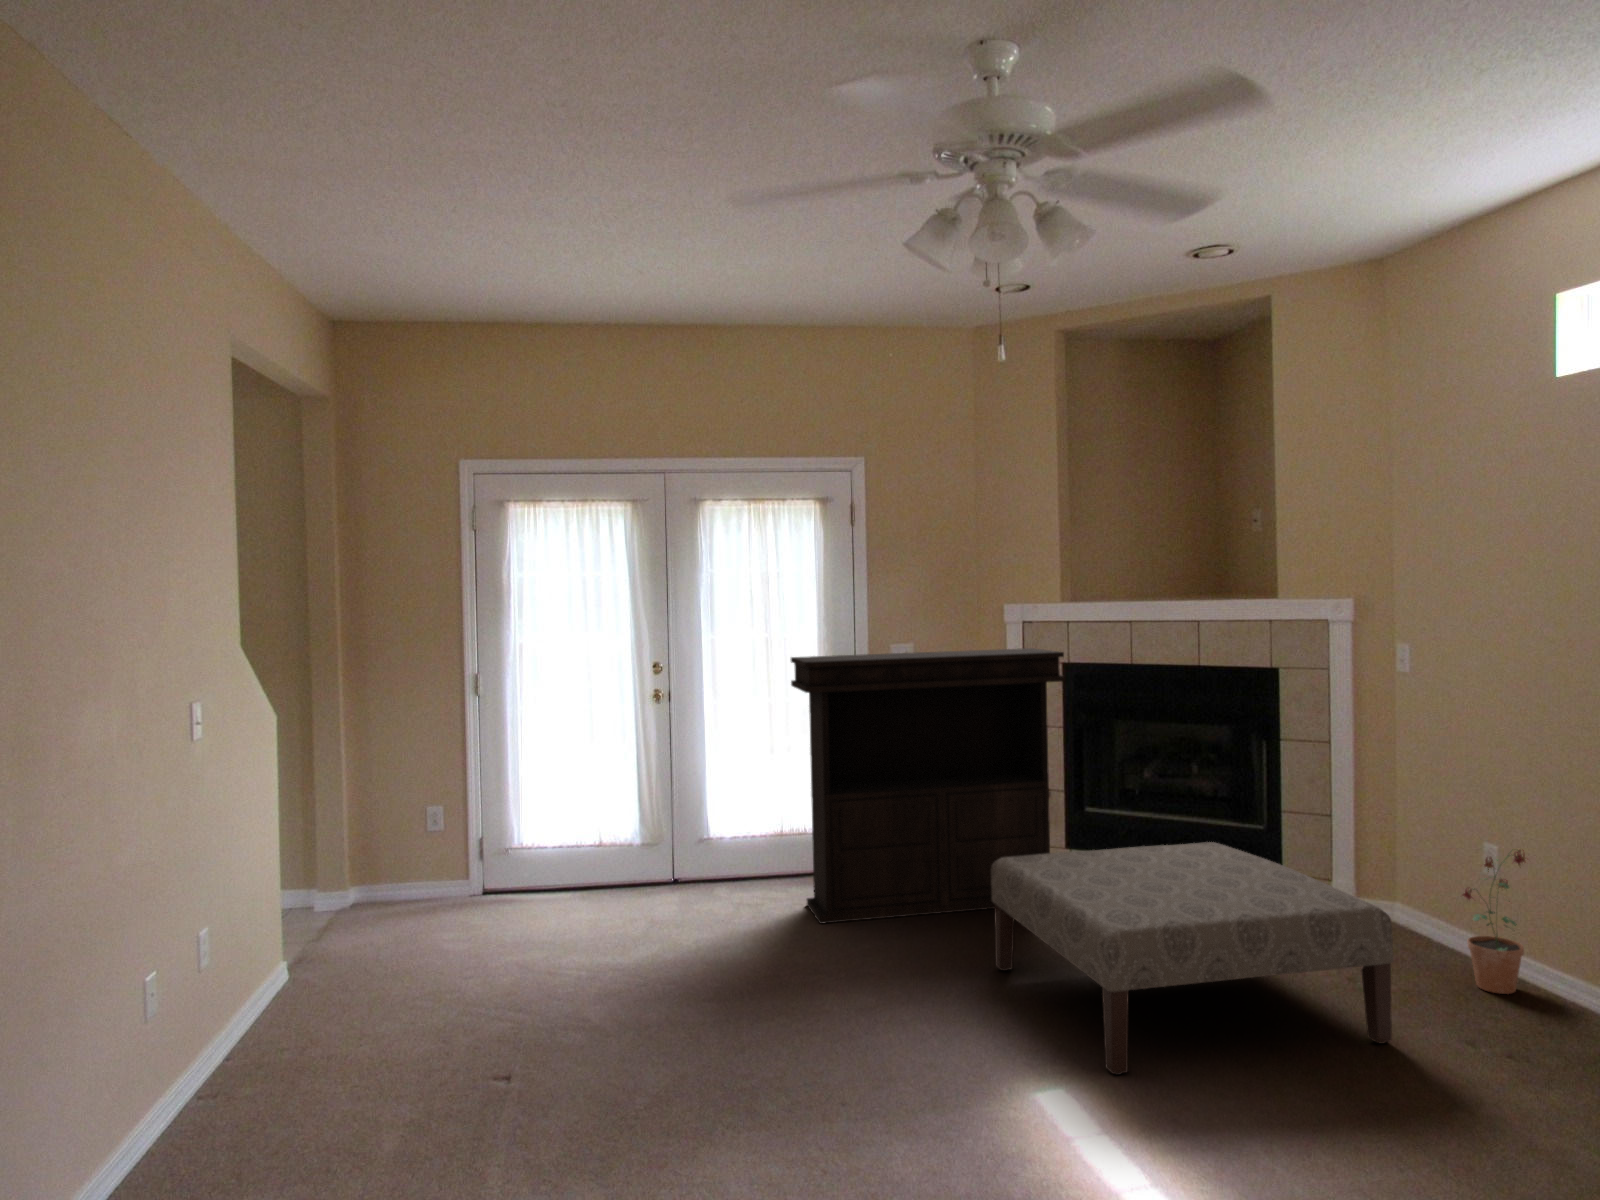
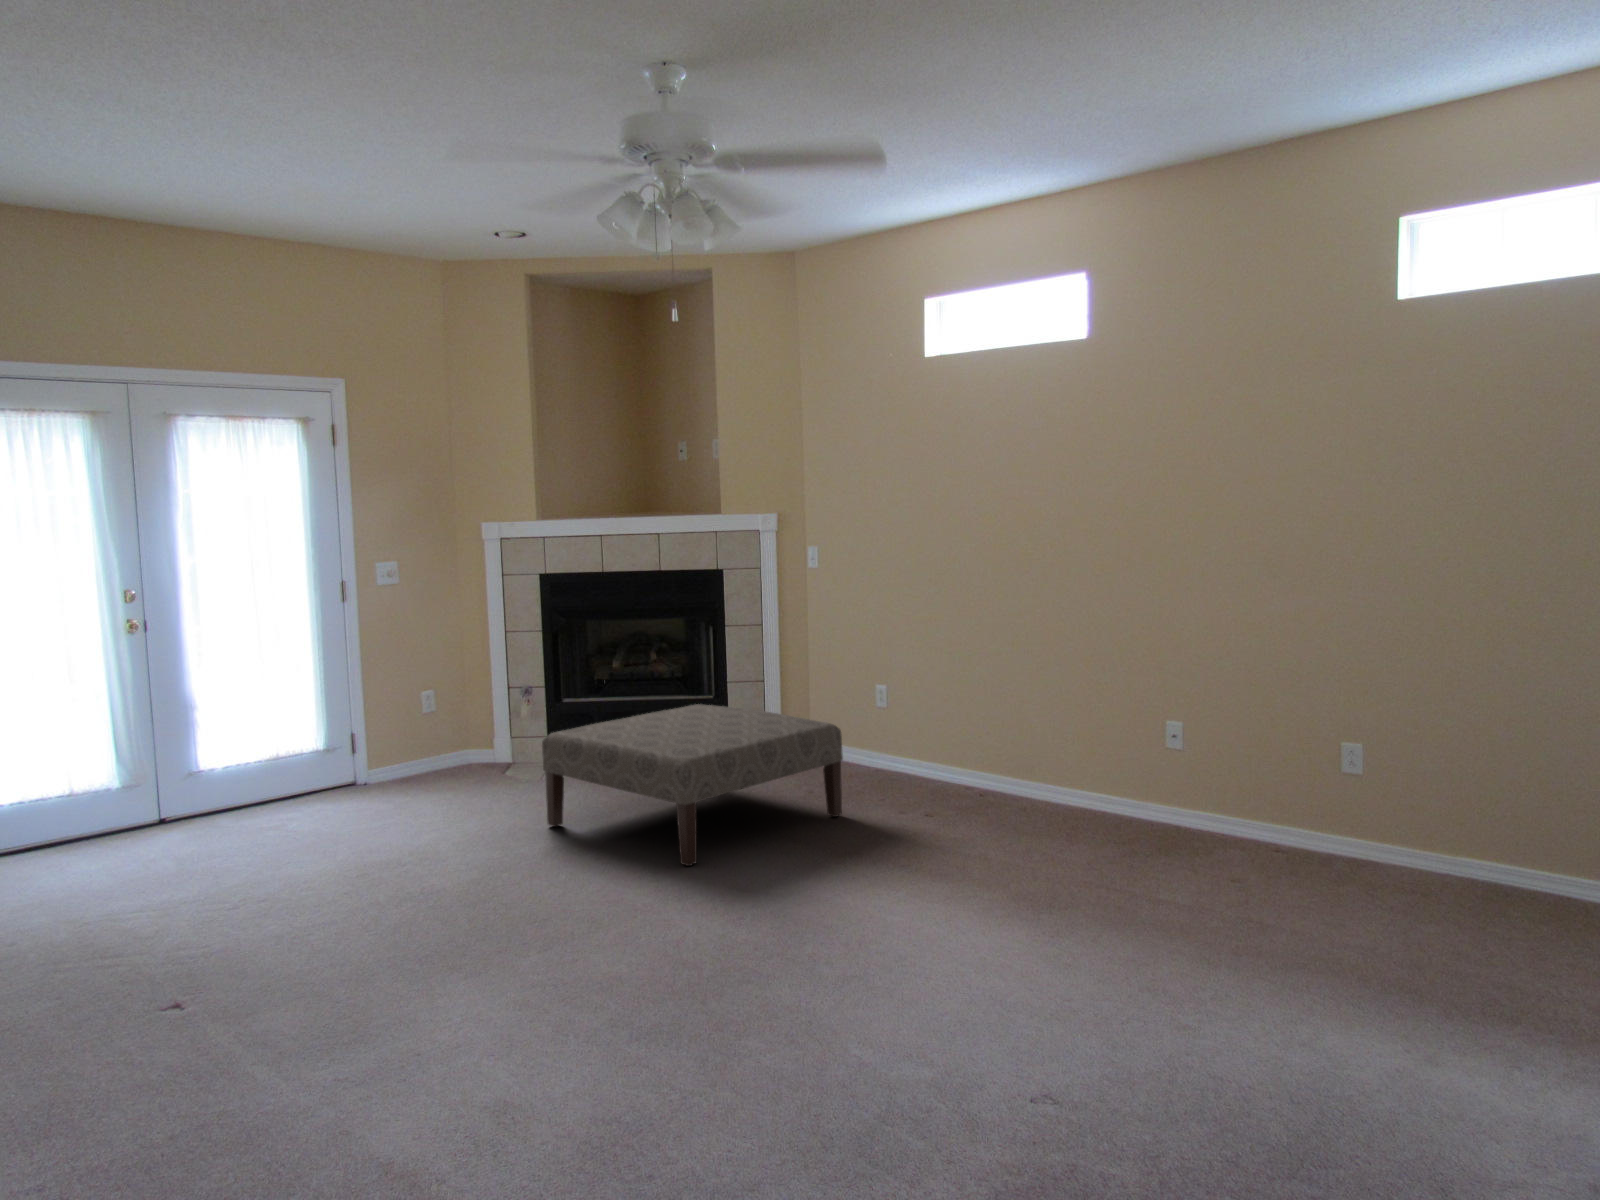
console table: present [791,648,1065,924] -> none [303,561,561,826]
potted plant: present [1463,849,1526,994] -> none [860,682,898,780]

